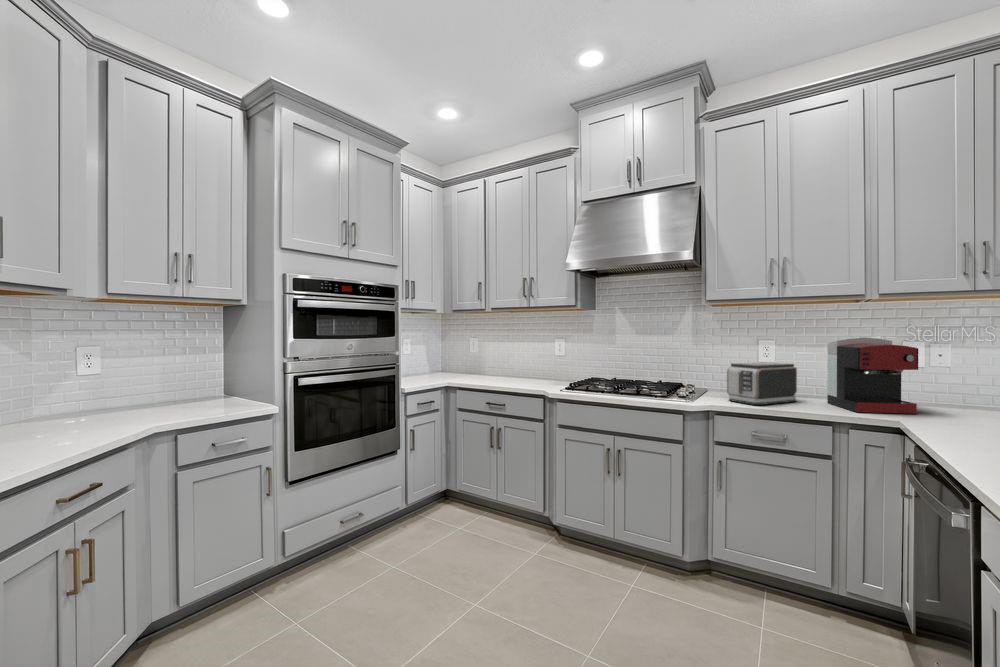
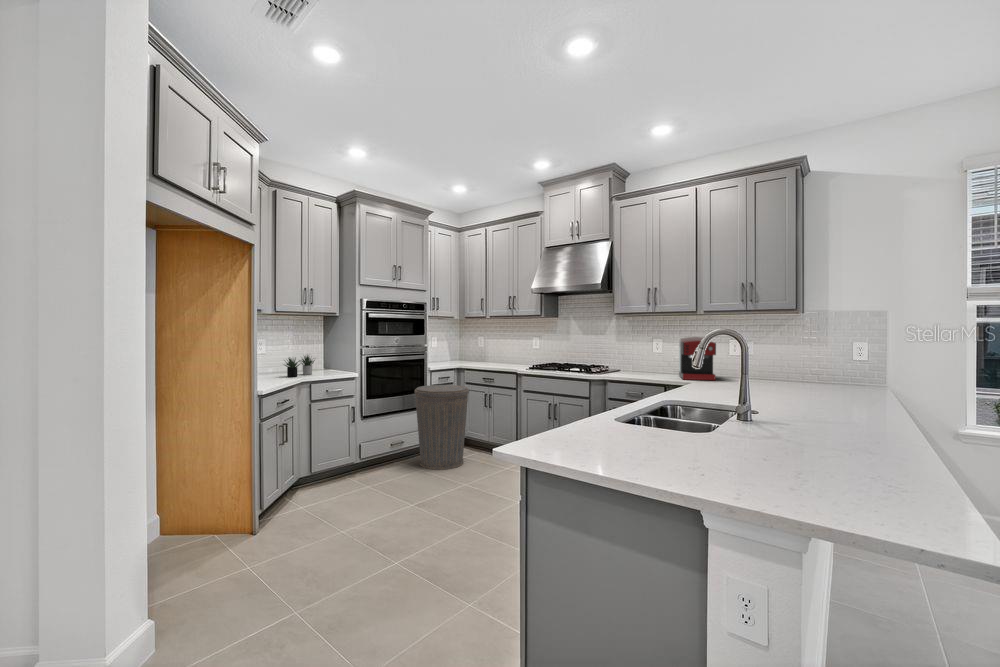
toaster: present [727,362,797,405] -> none [621,352,662,376]
succulent plant: none [120,372,198,420] -> present [285,355,315,377]
trash can: none [380,416,470,565] -> present [415,385,469,470]

